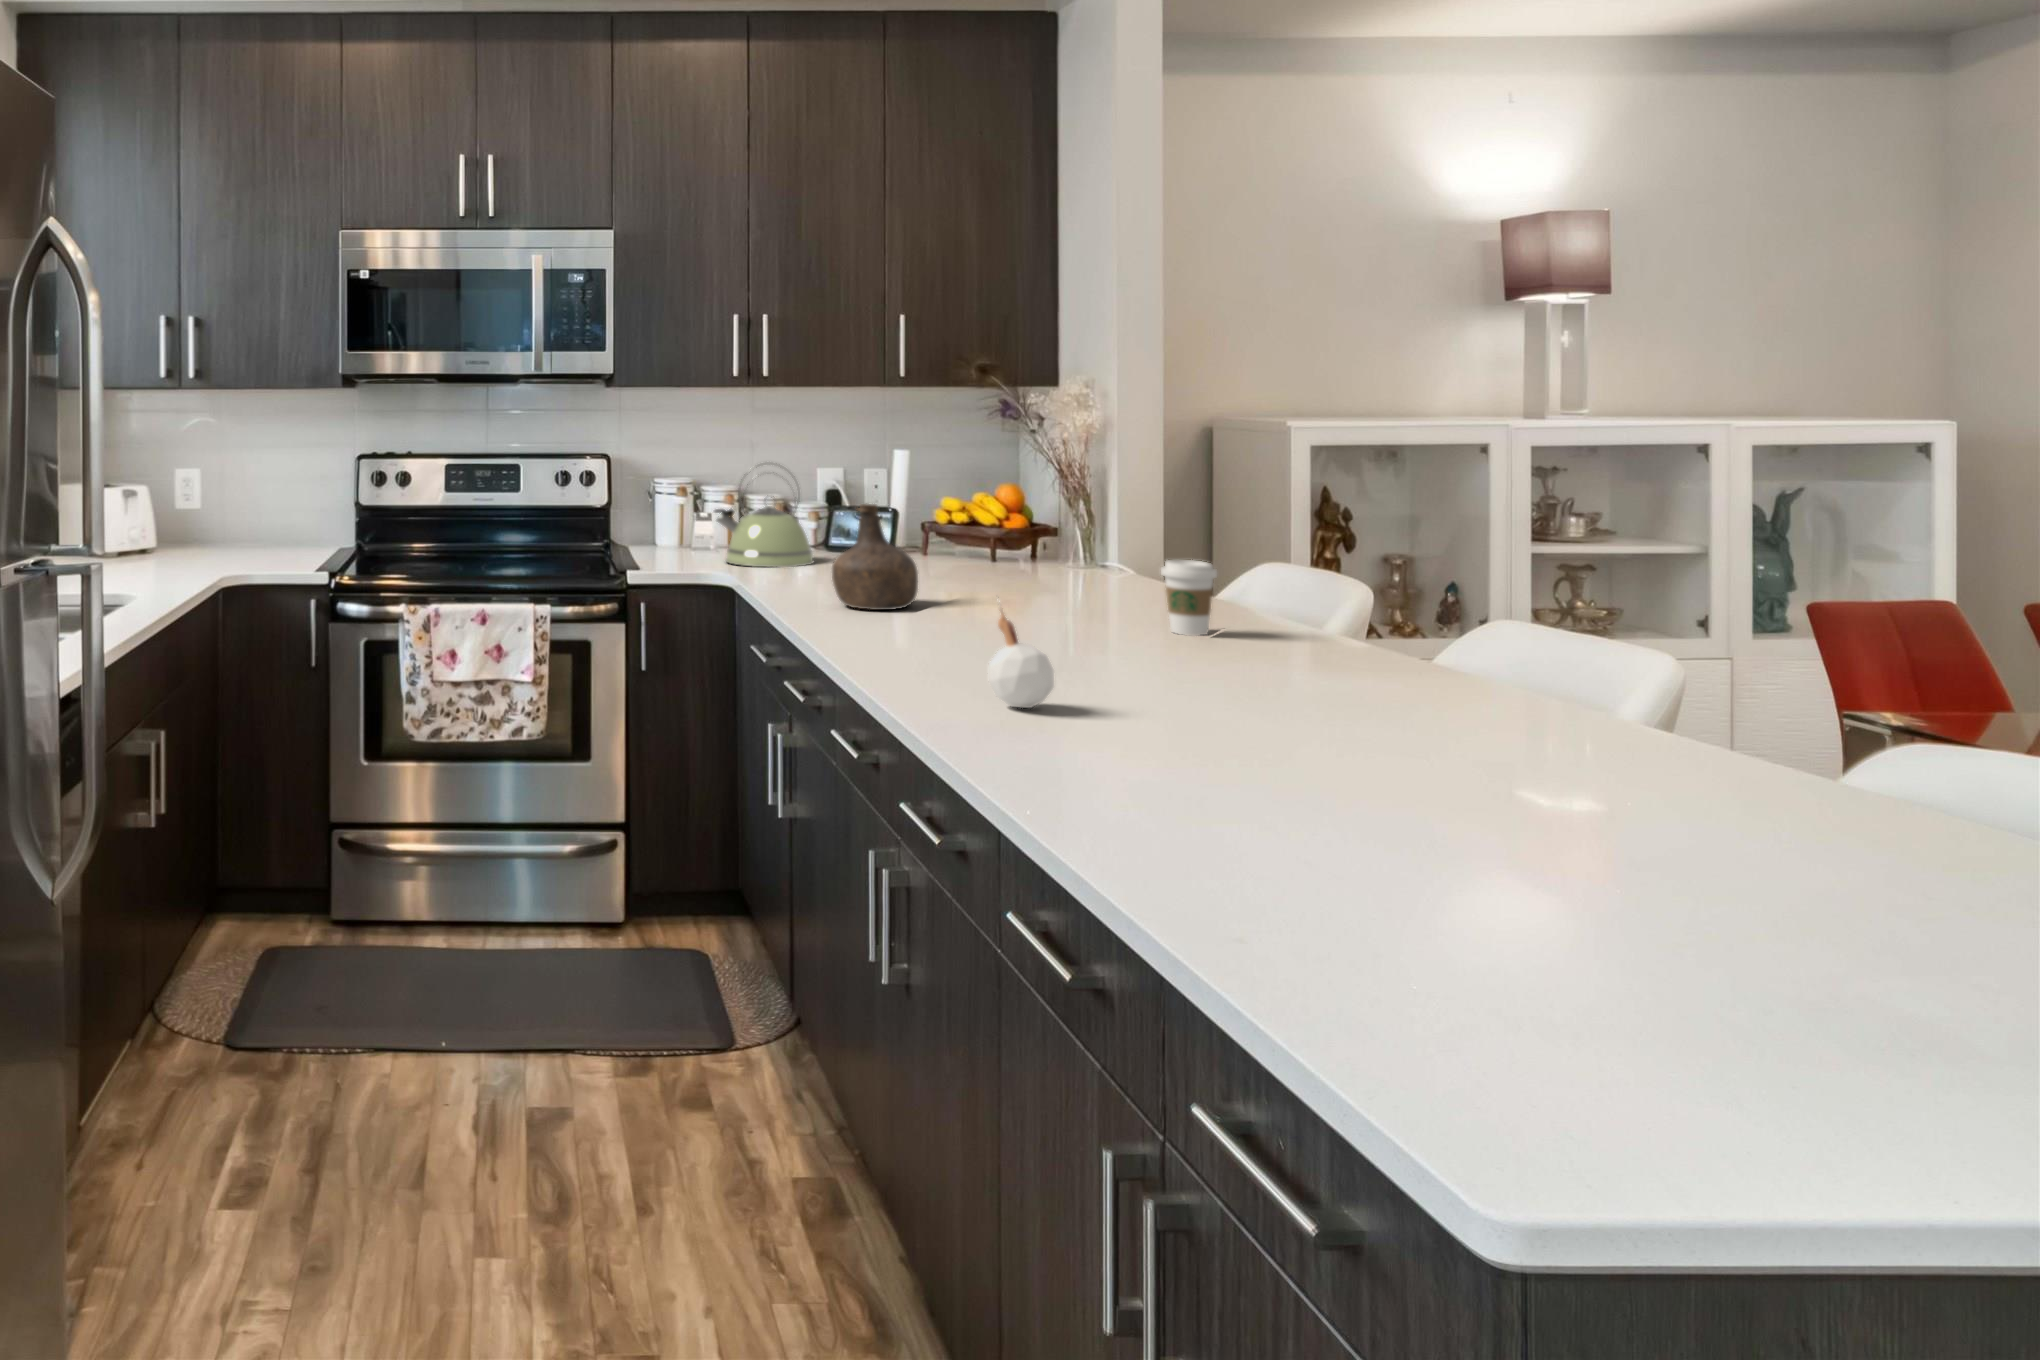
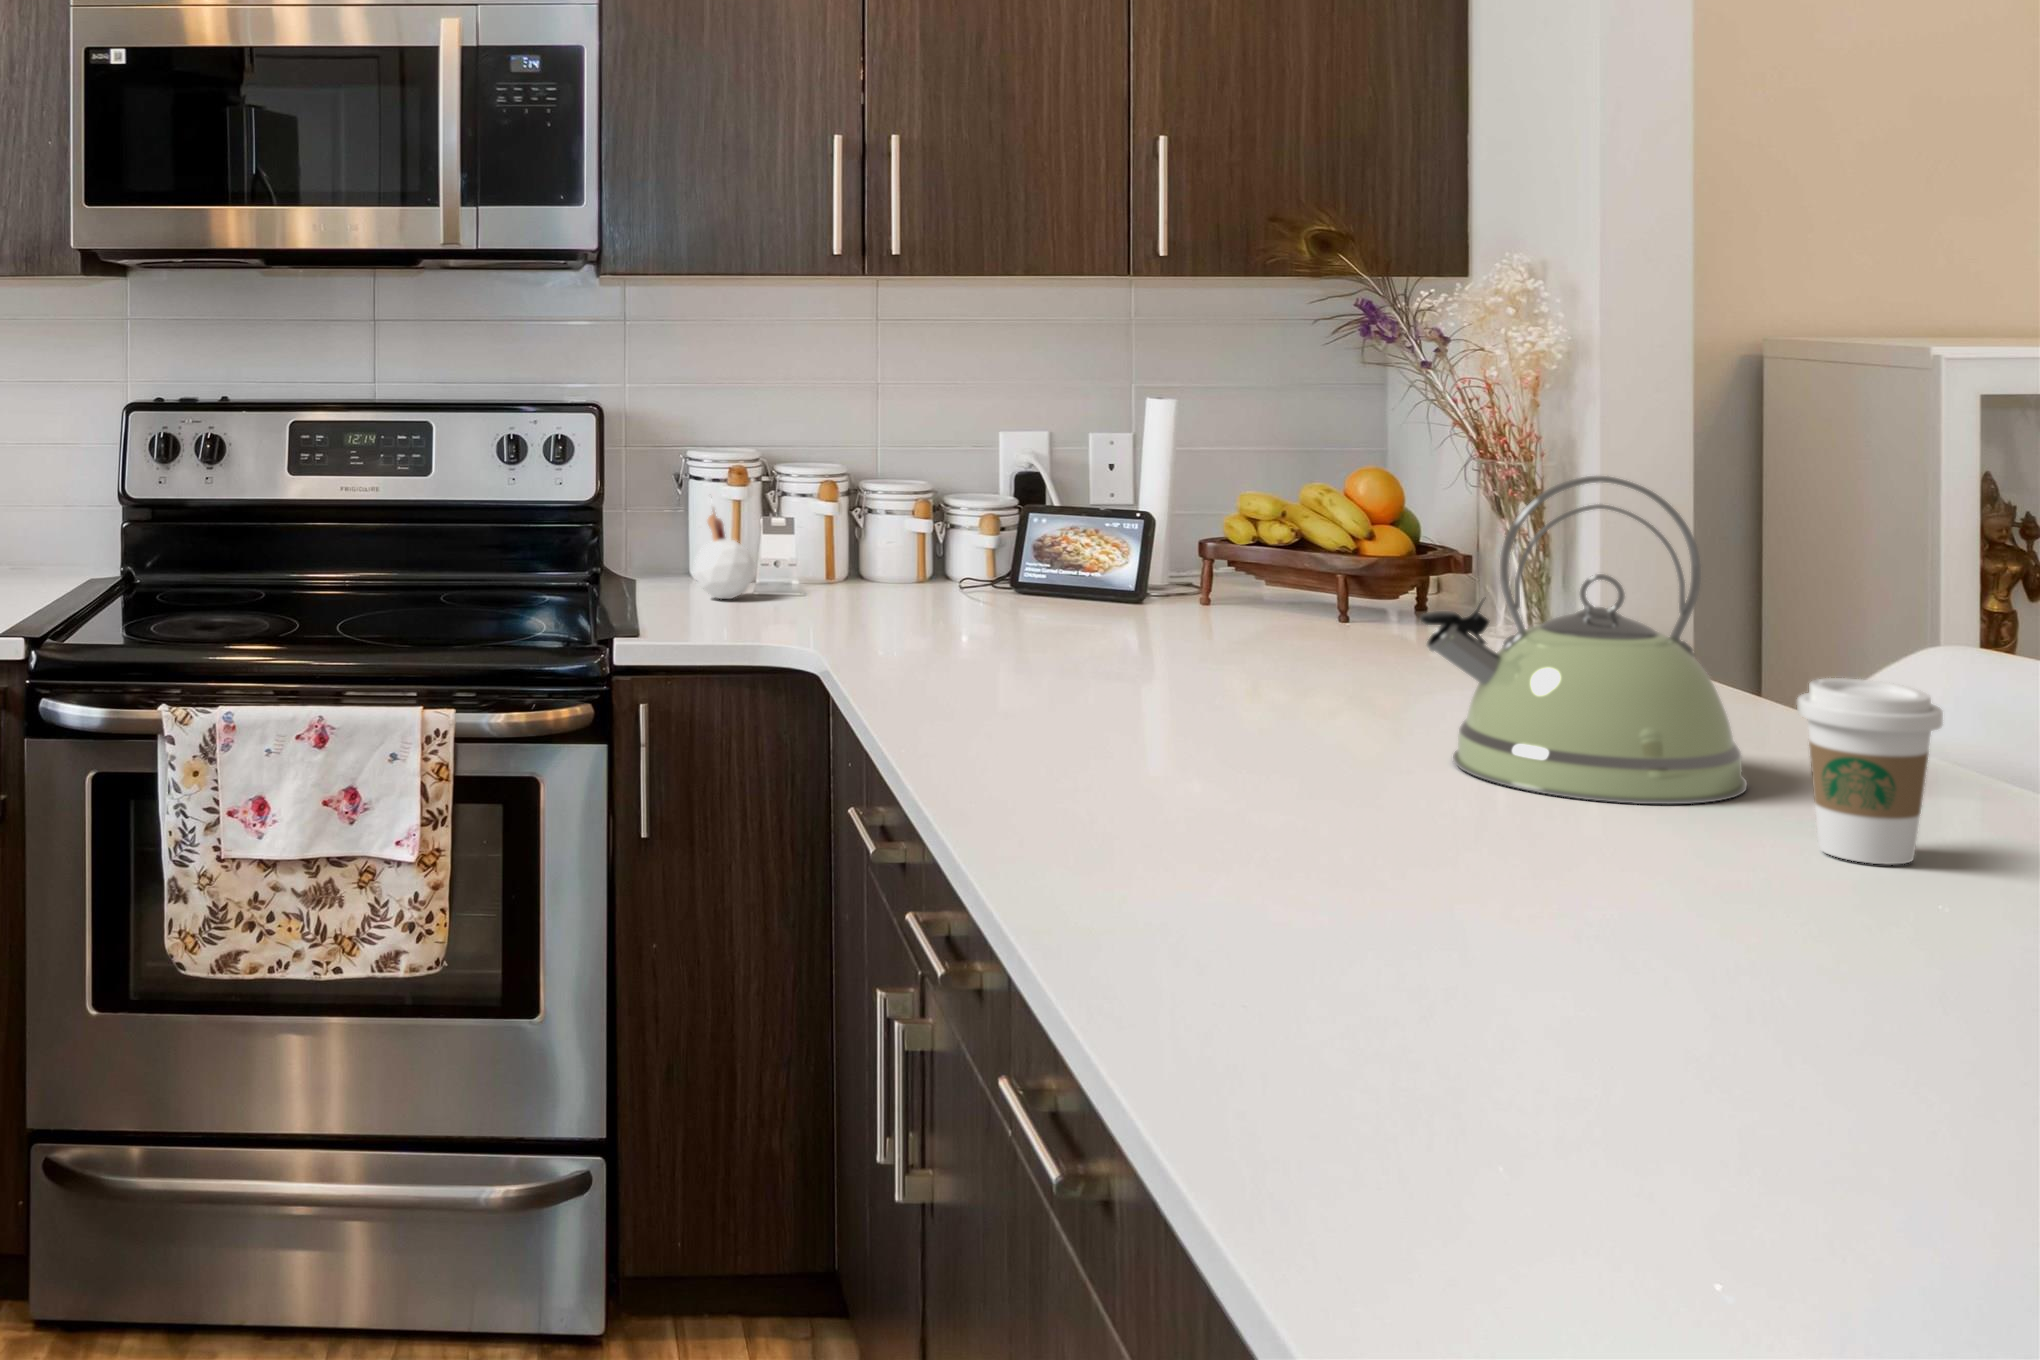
kettle: present [714,463,814,567] -> present [1420,476,1747,804]
bottle: present [832,503,918,610] -> none [1019,526,1207,761]
candle: present [989,597,1054,708] -> present [695,497,755,599]

